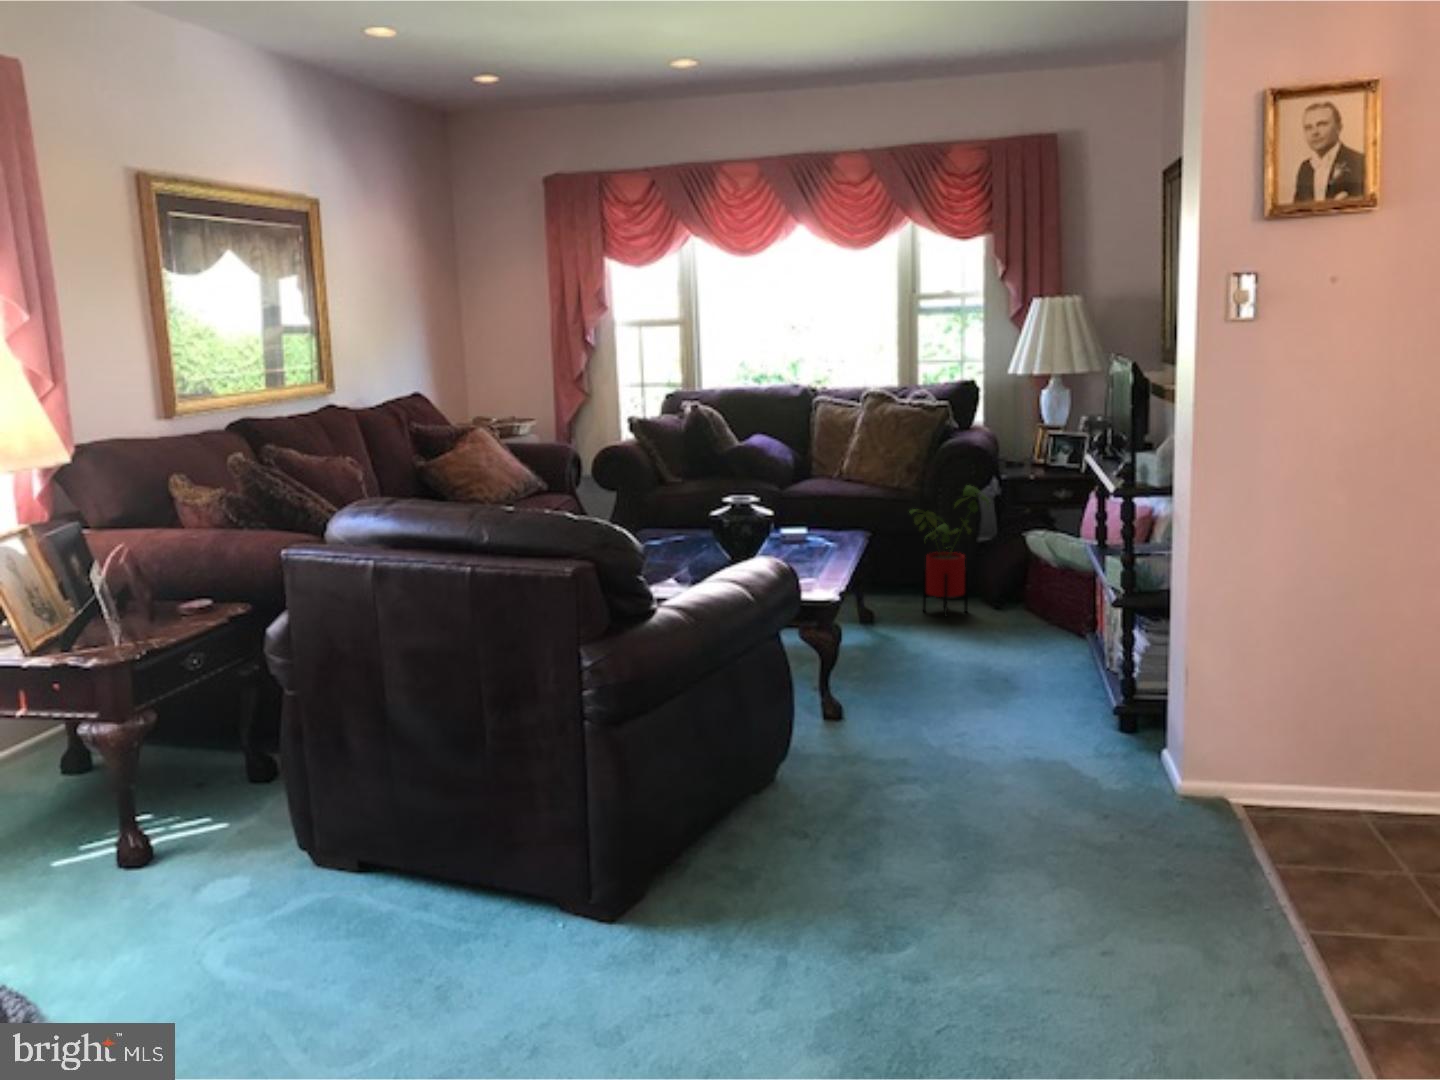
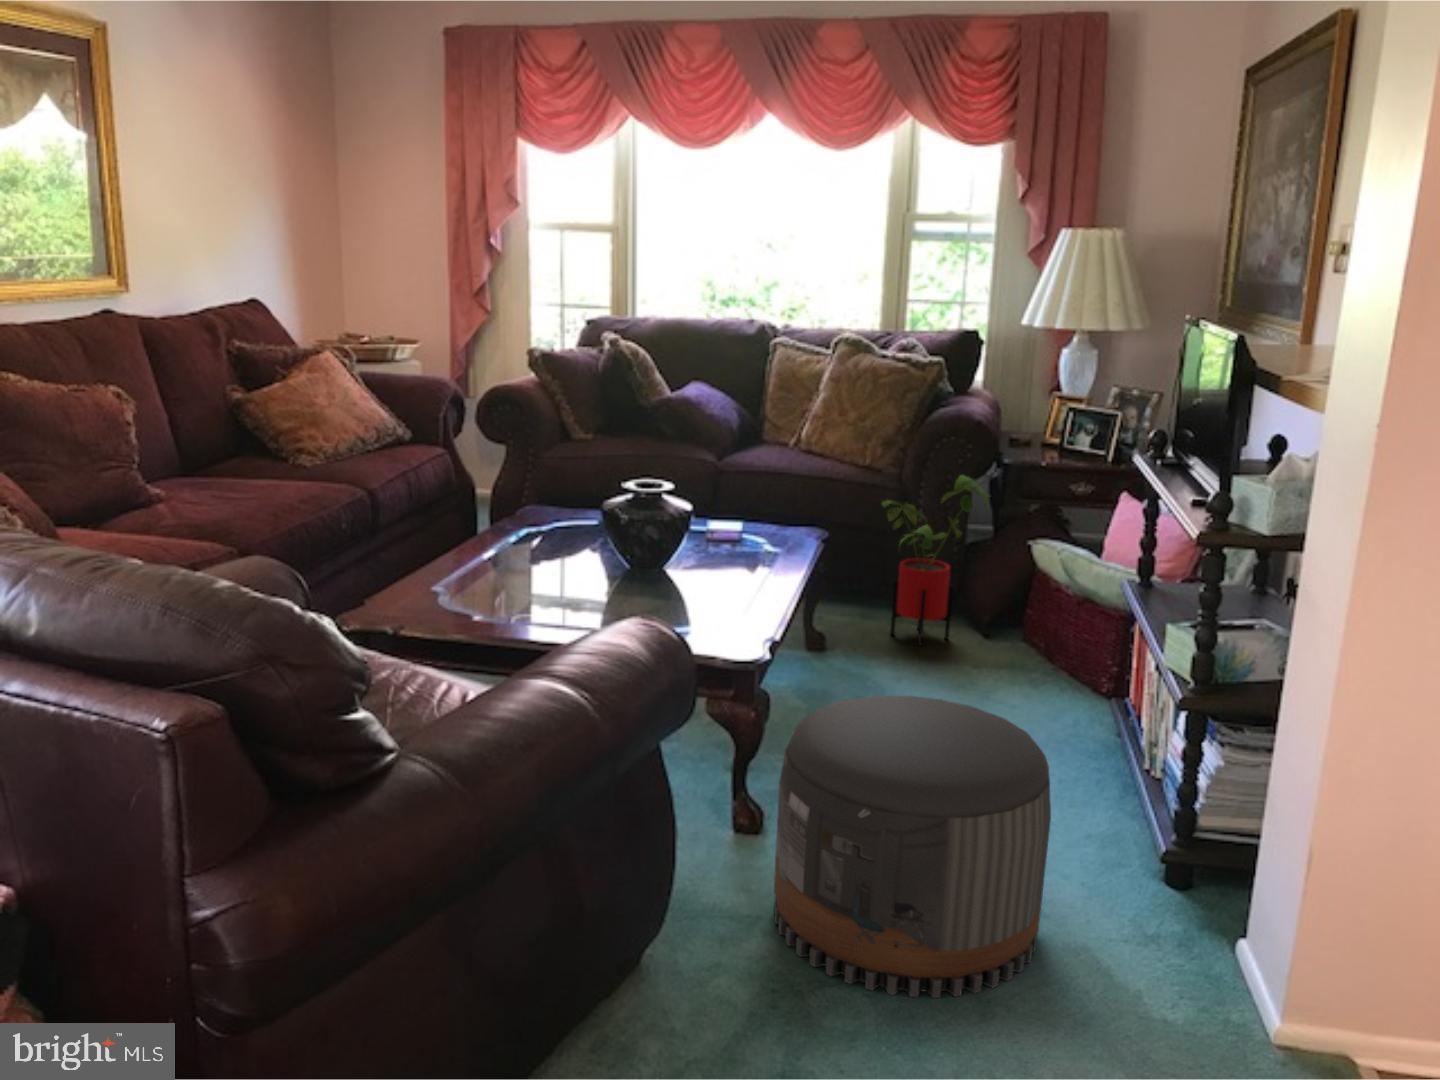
pouf: none [855,614,1036,796] -> present [774,696,1051,998]

